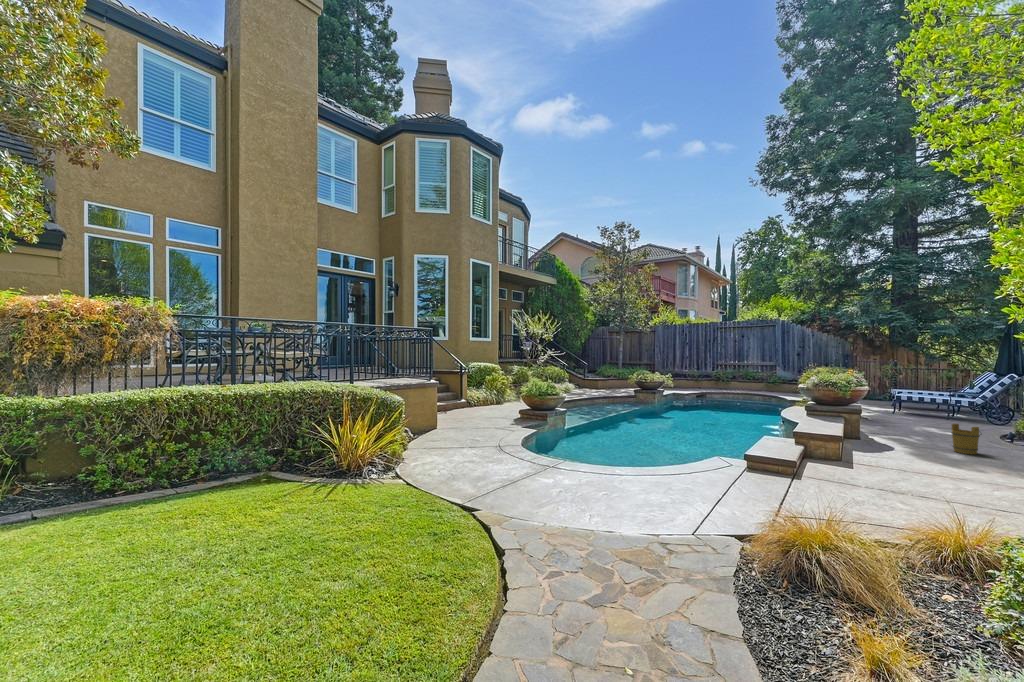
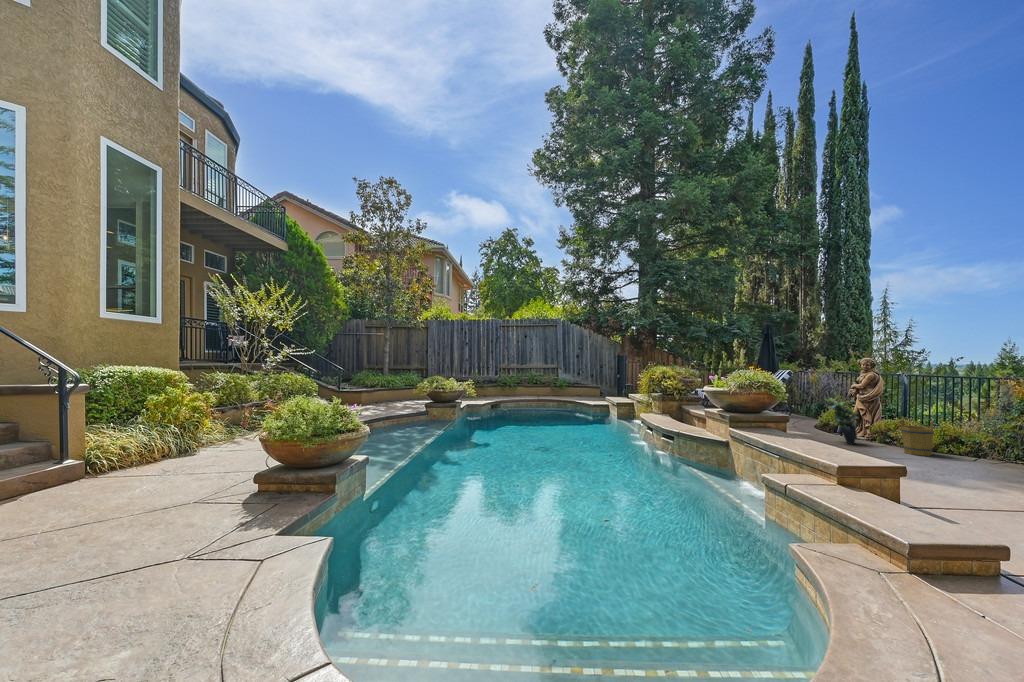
potted plant: none [909,404,937,443] -> present [825,398,858,445]

